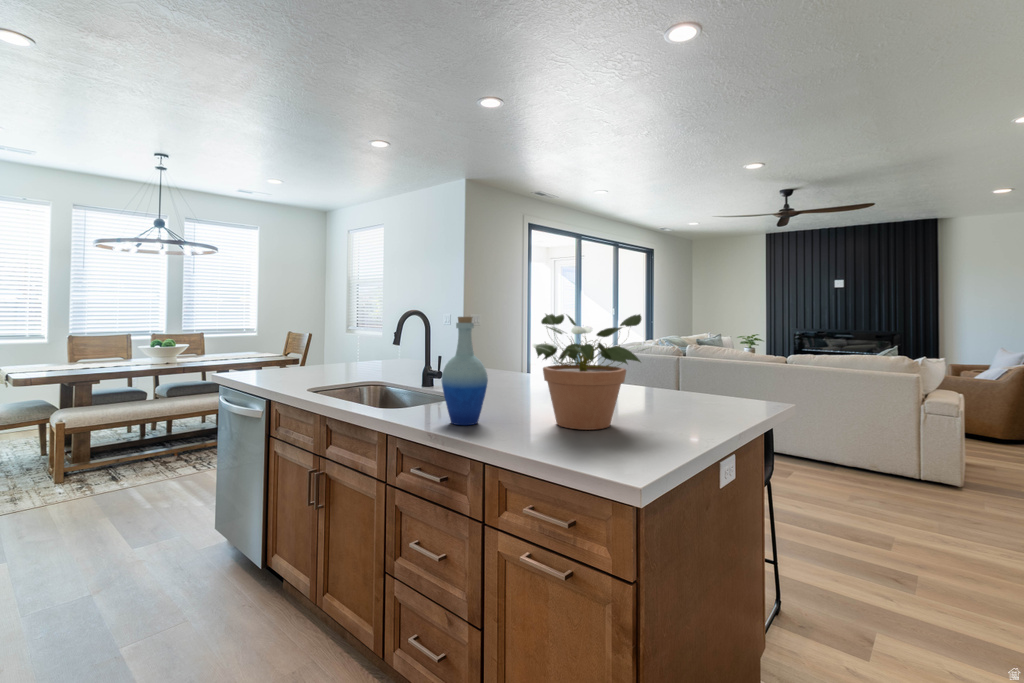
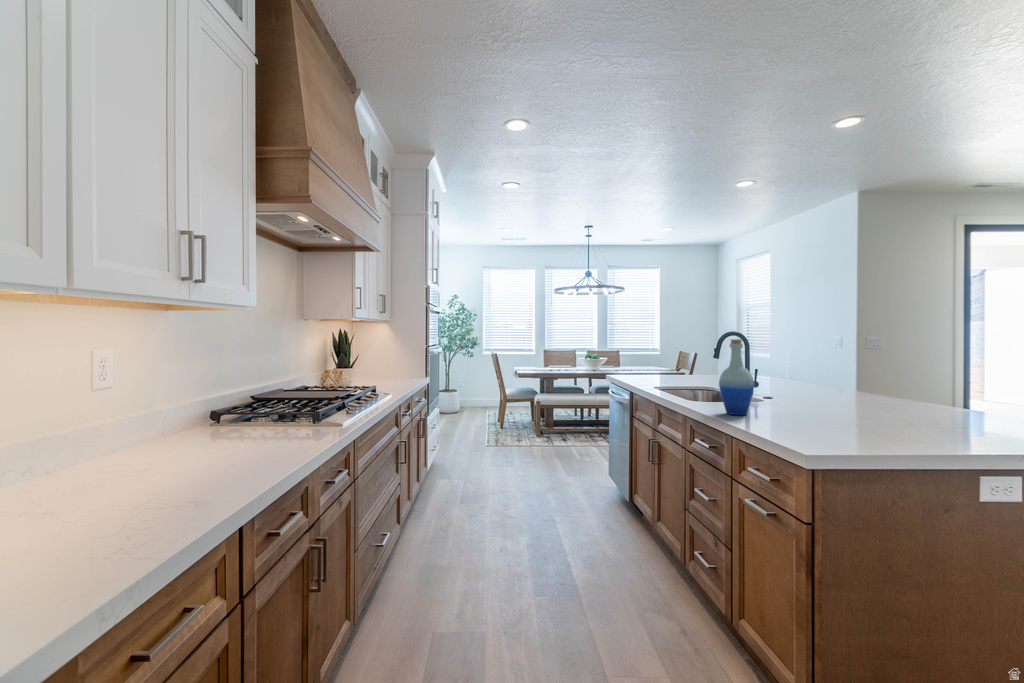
potted plant: present [533,314,650,430] -> none [780,335,908,428]

